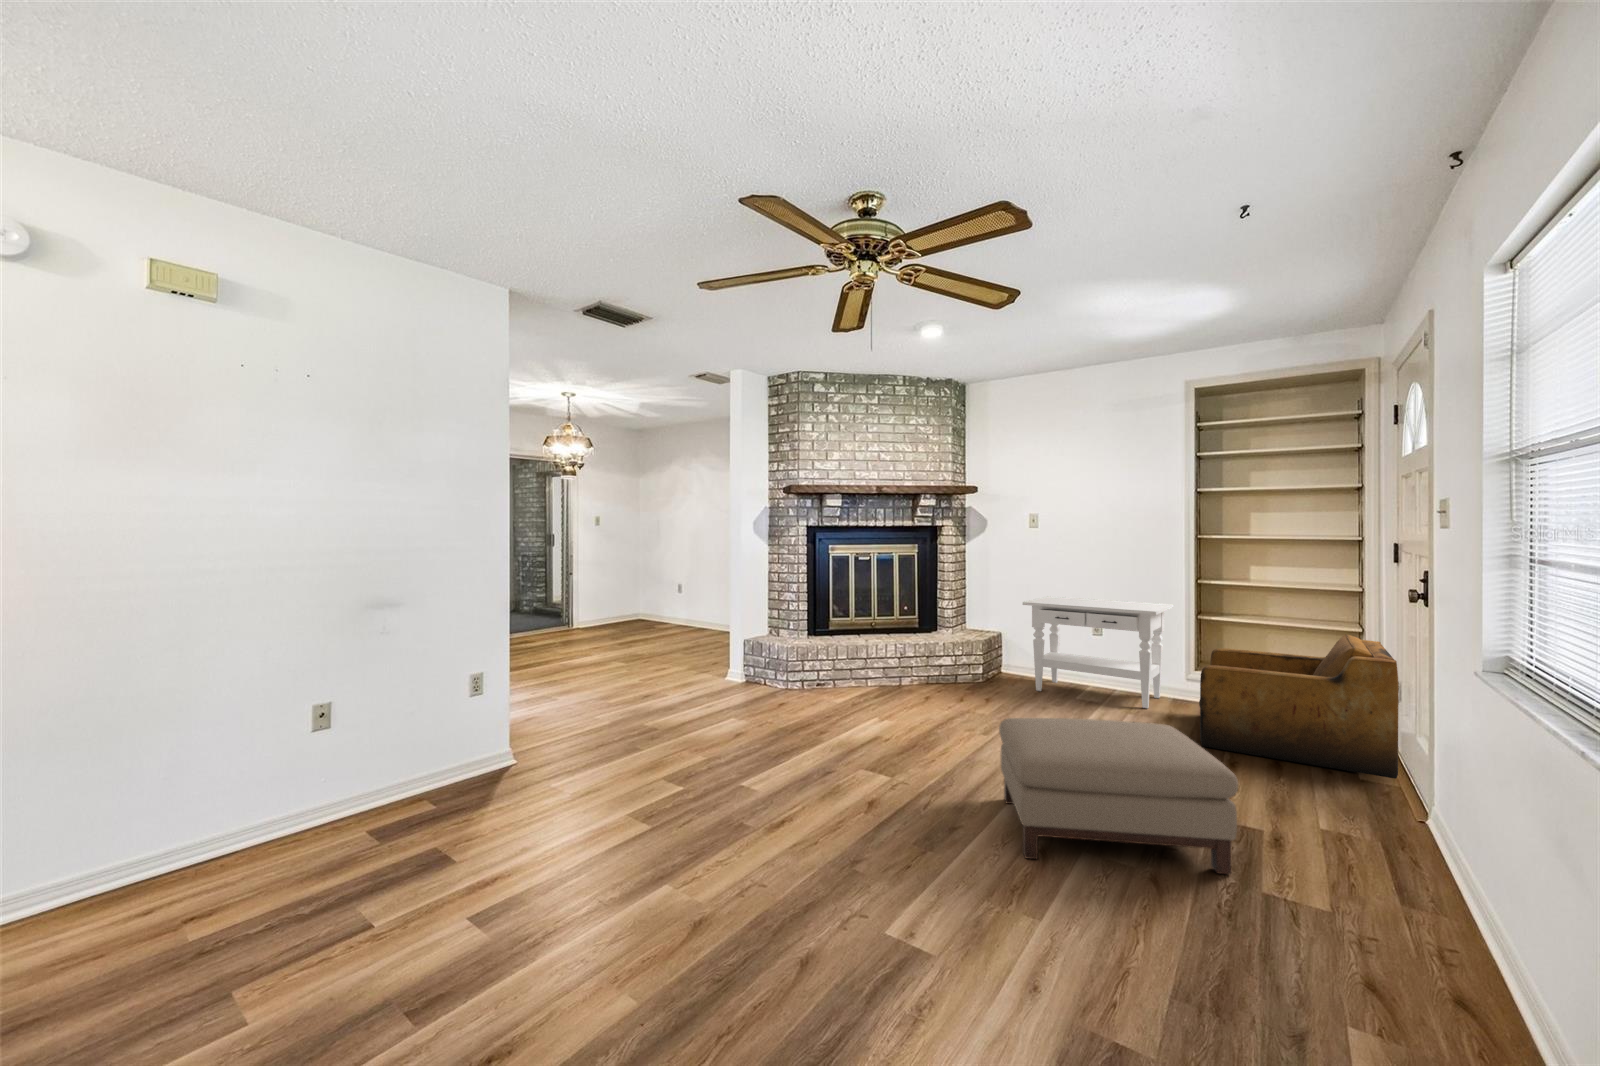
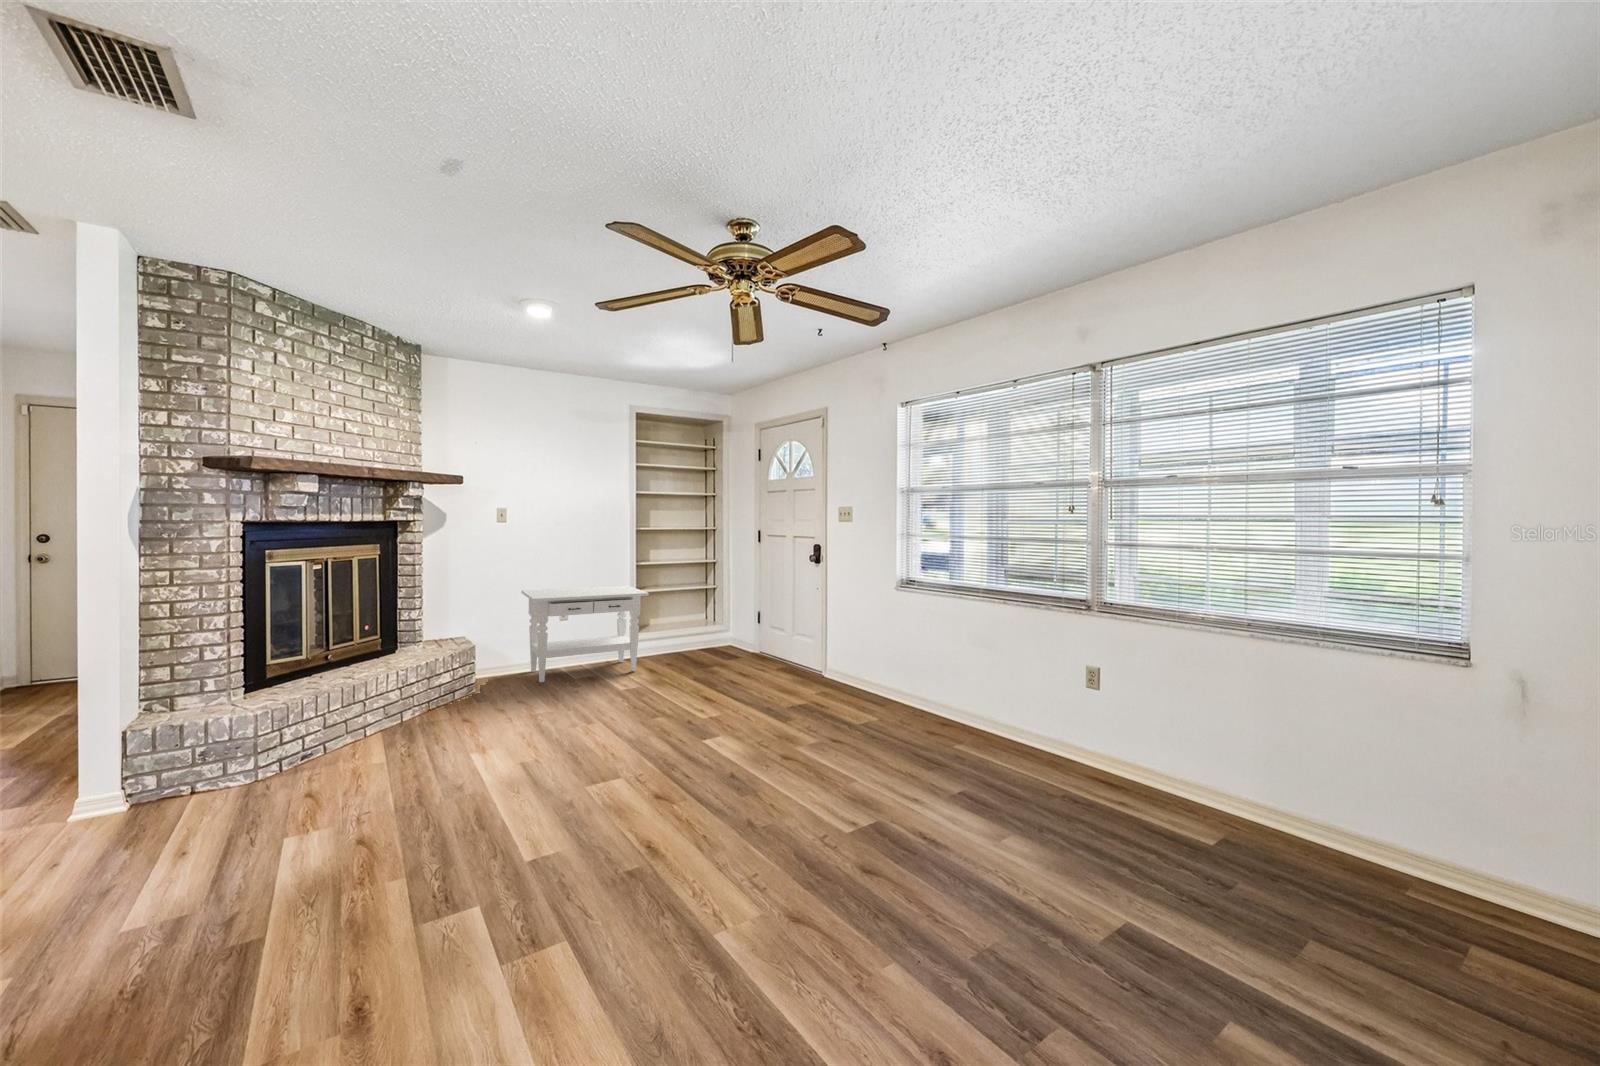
armchair: present [1199,634,1398,779] -> none [672,593,794,684]
ottoman: present [999,718,1238,874] -> none [722,668,864,782]

